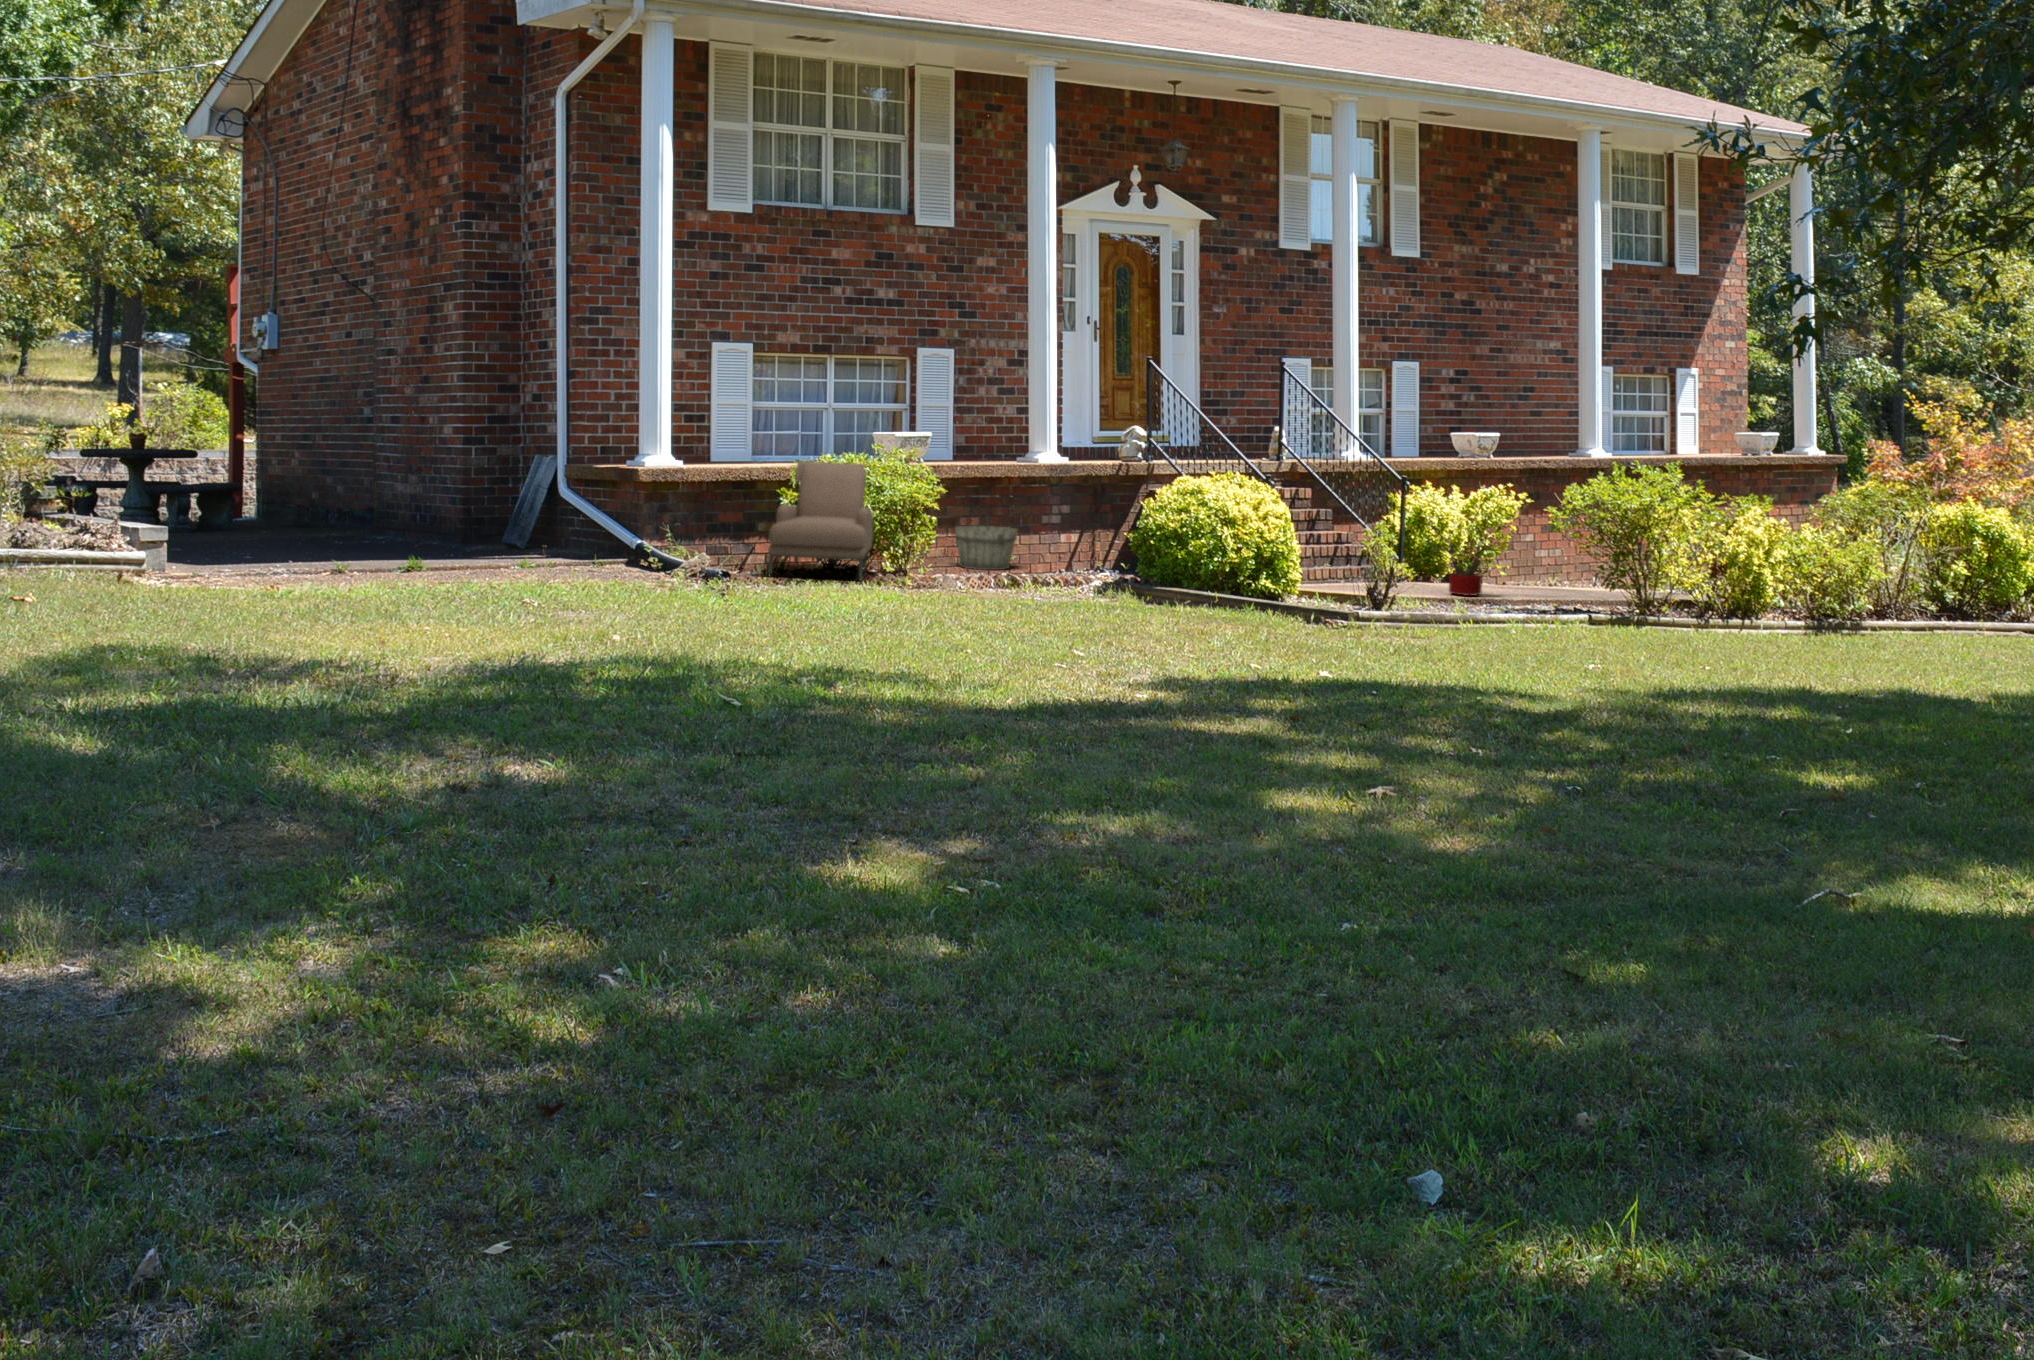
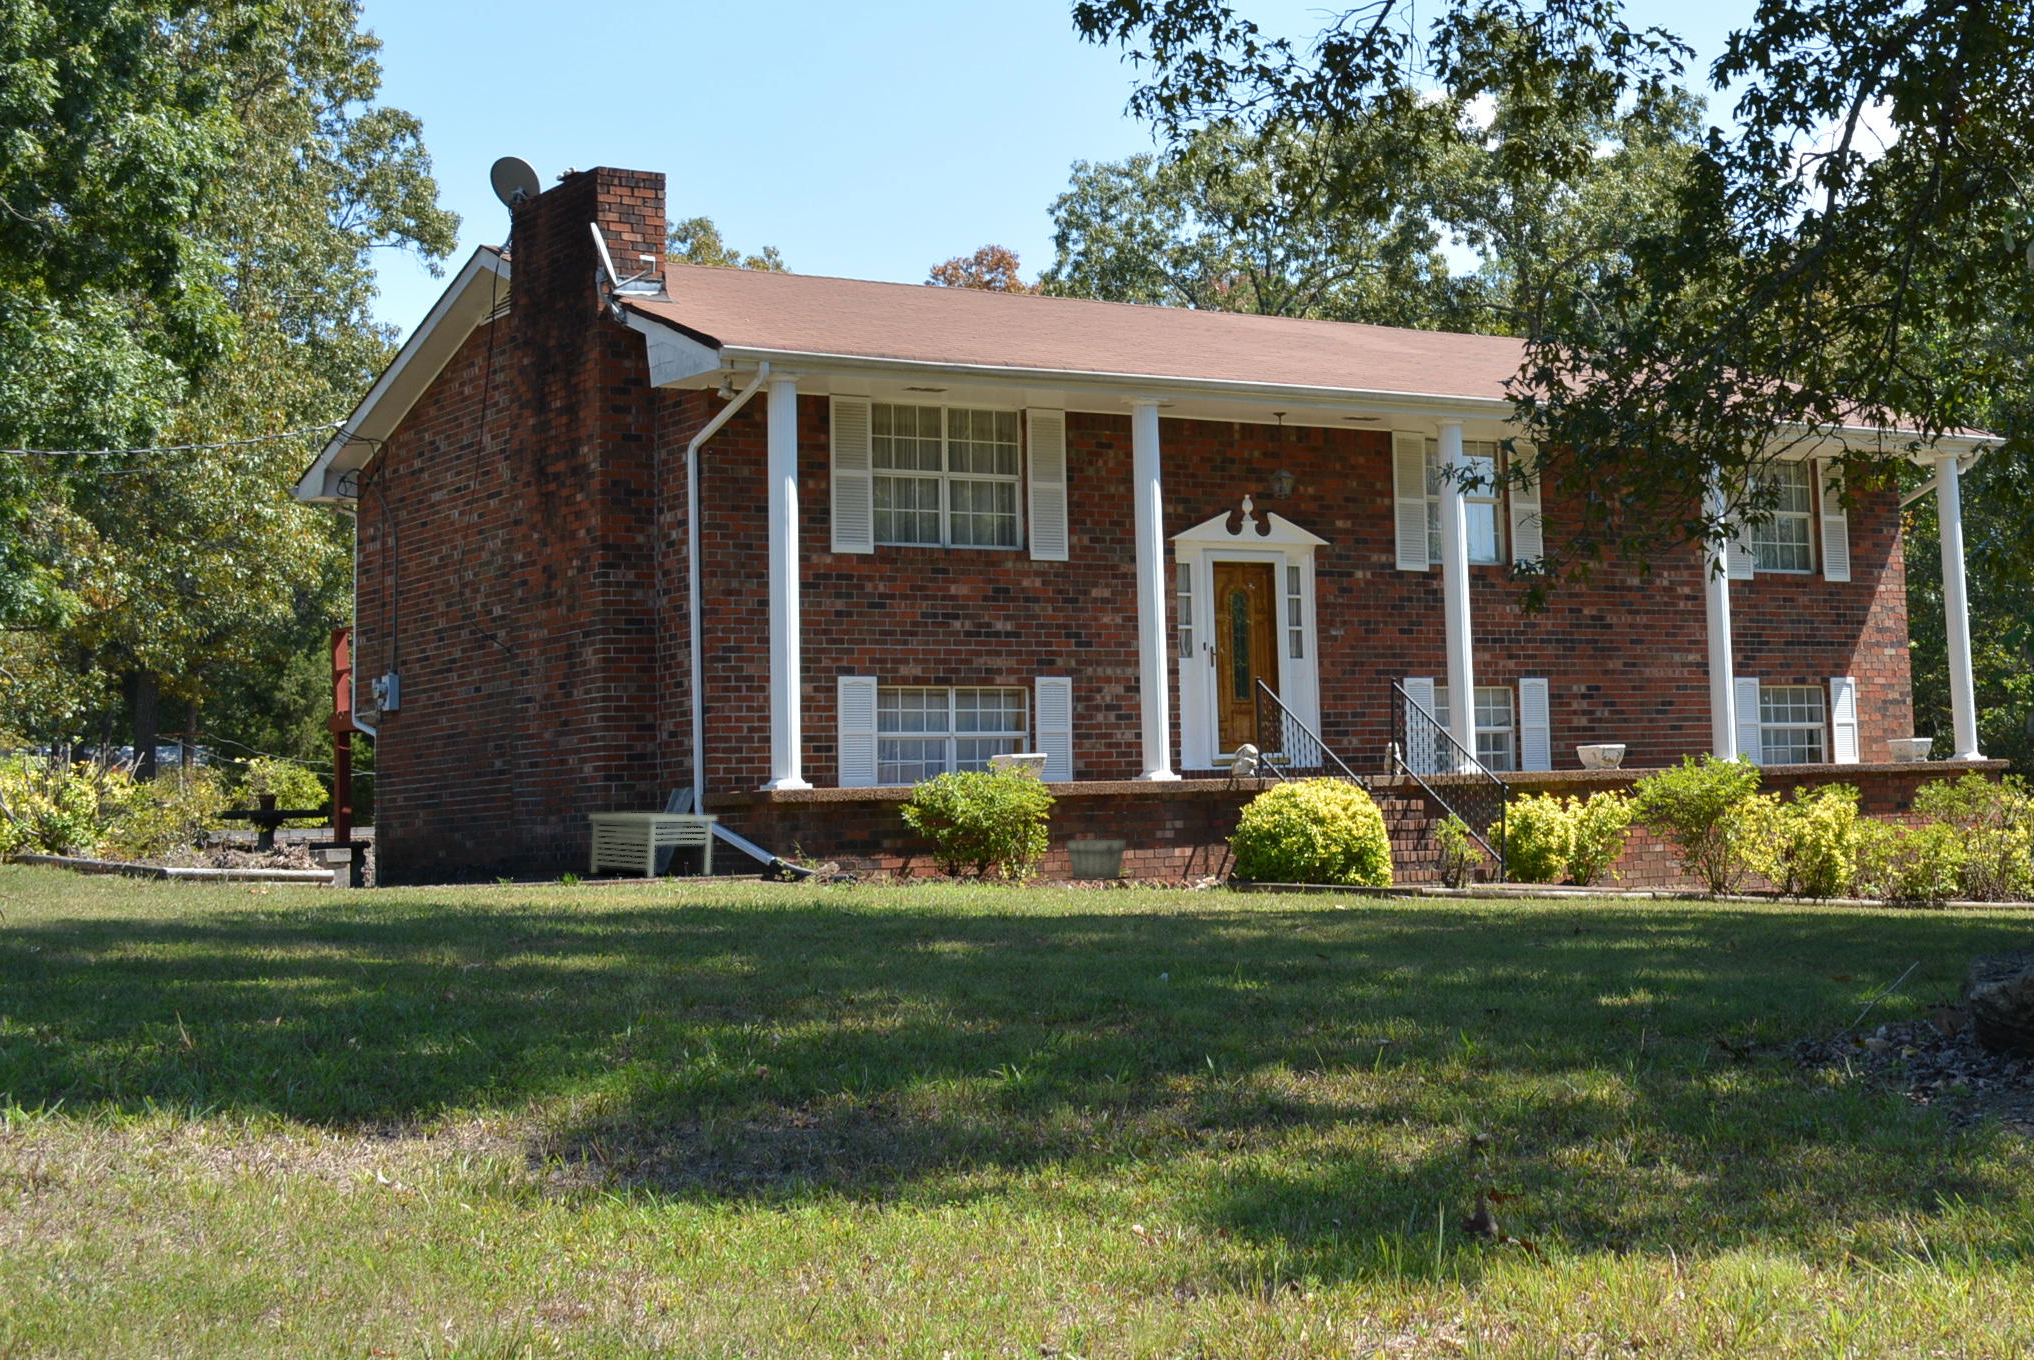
armchair: present [768,461,874,580] -> none [891,781,991,886]
storage bench: none [454,478,585,552] -> present [589,813,717,878]
decorative plant: present [1435,525,1511,596] -> none [1498,810,1583,884]

